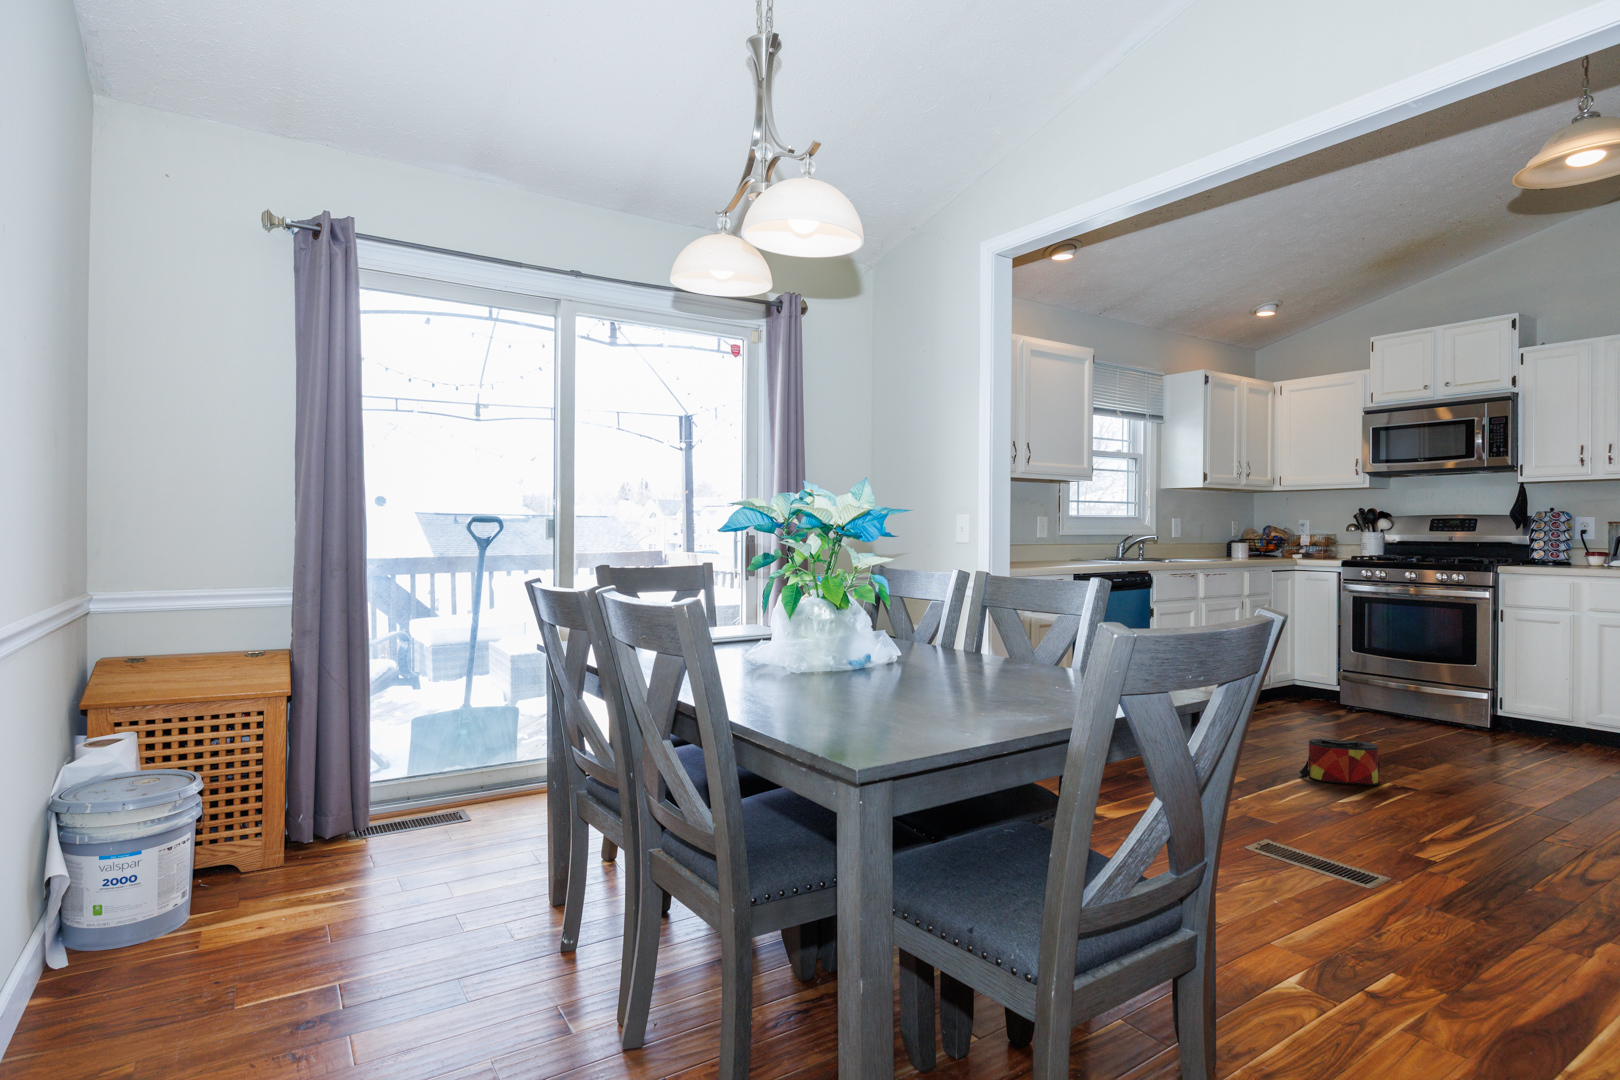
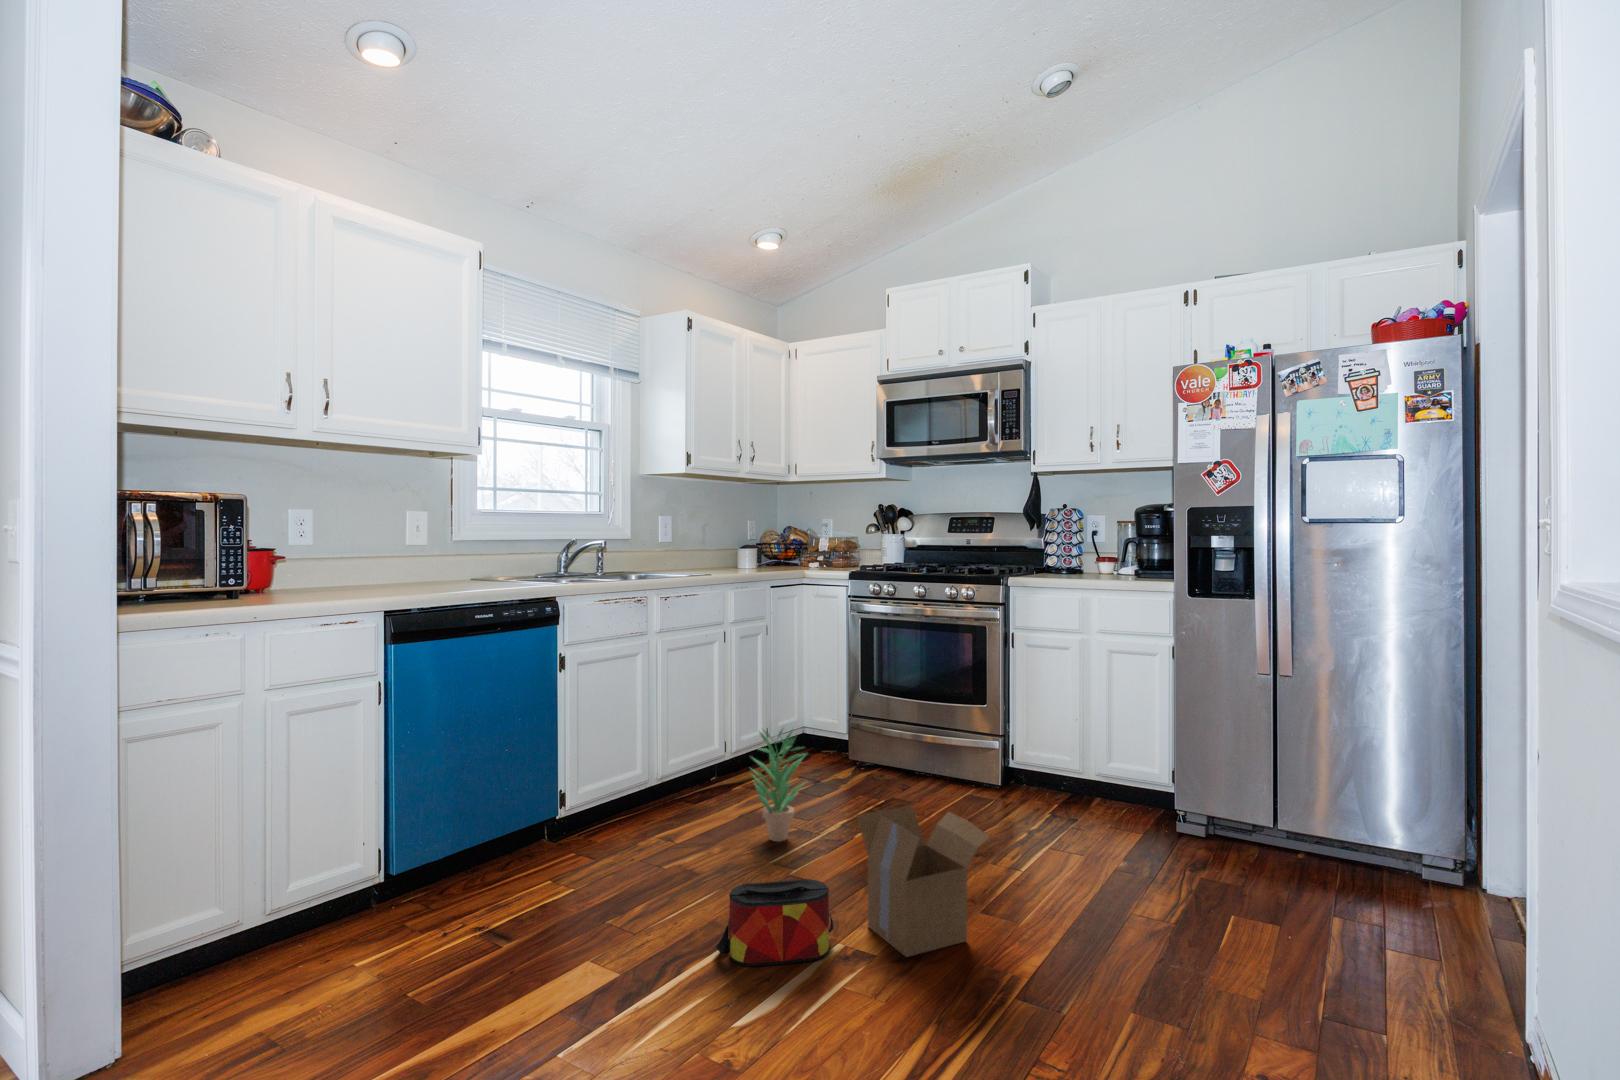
potted plant: none [1283,660,1333,739] -> present [751,730,806,842]
cardboard box: none [1390,709,1504,792] -> present [857,805,990,957]

